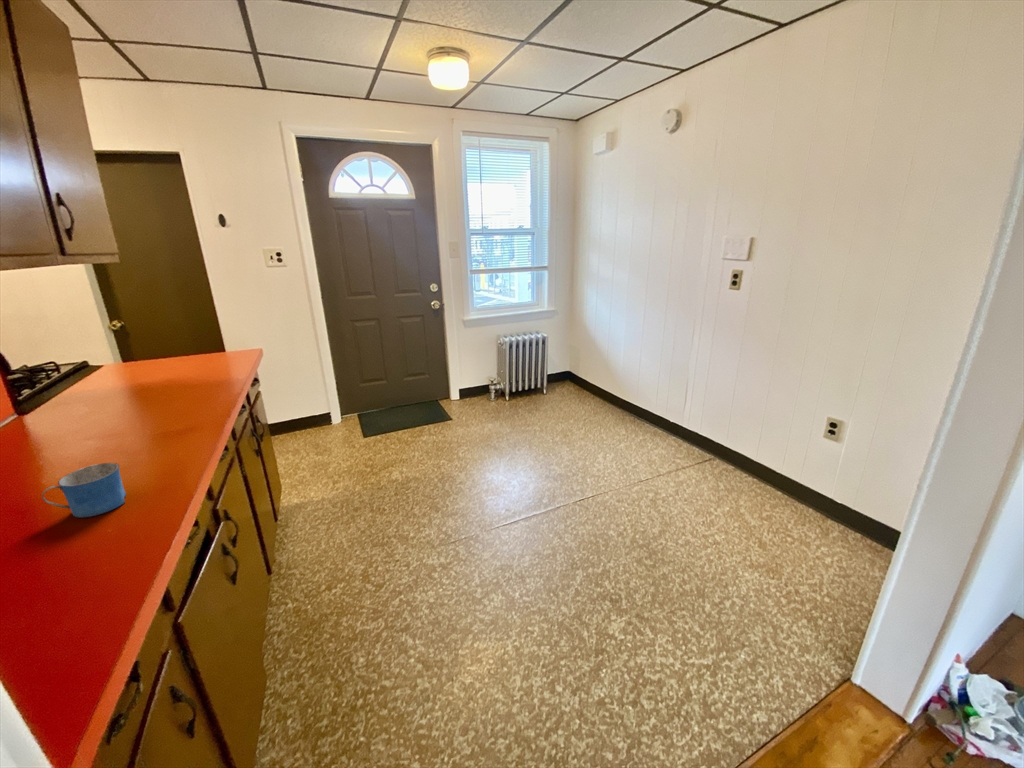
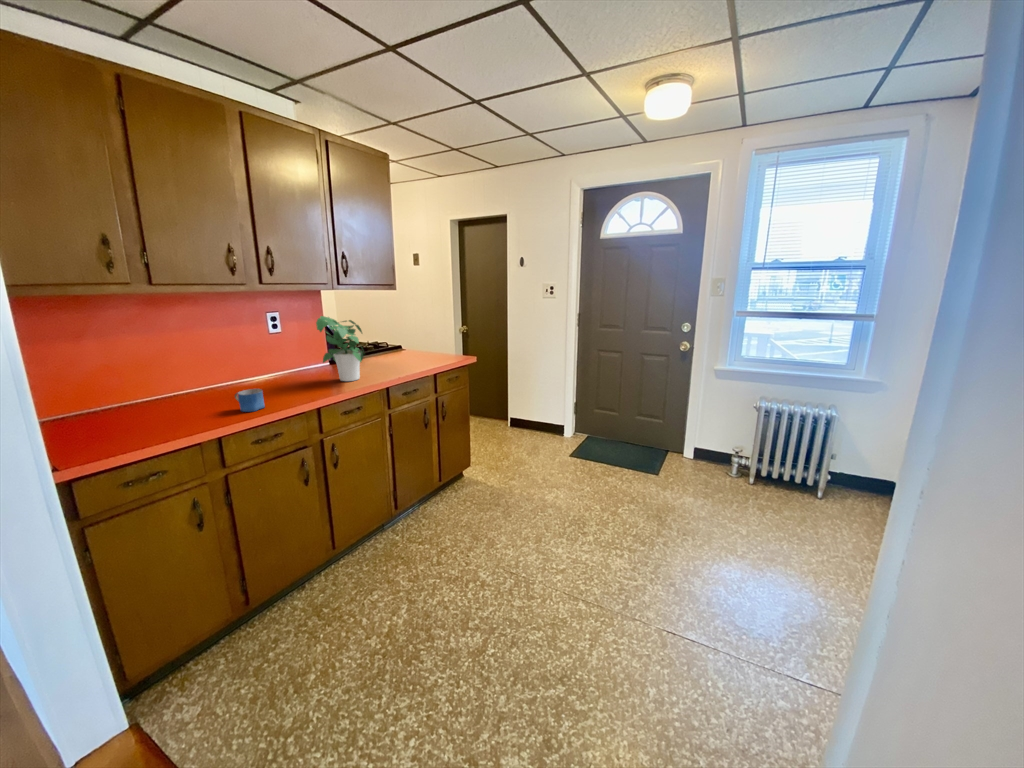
potted plant: none [56,313,191,422] -> present [316,316,363,381]

